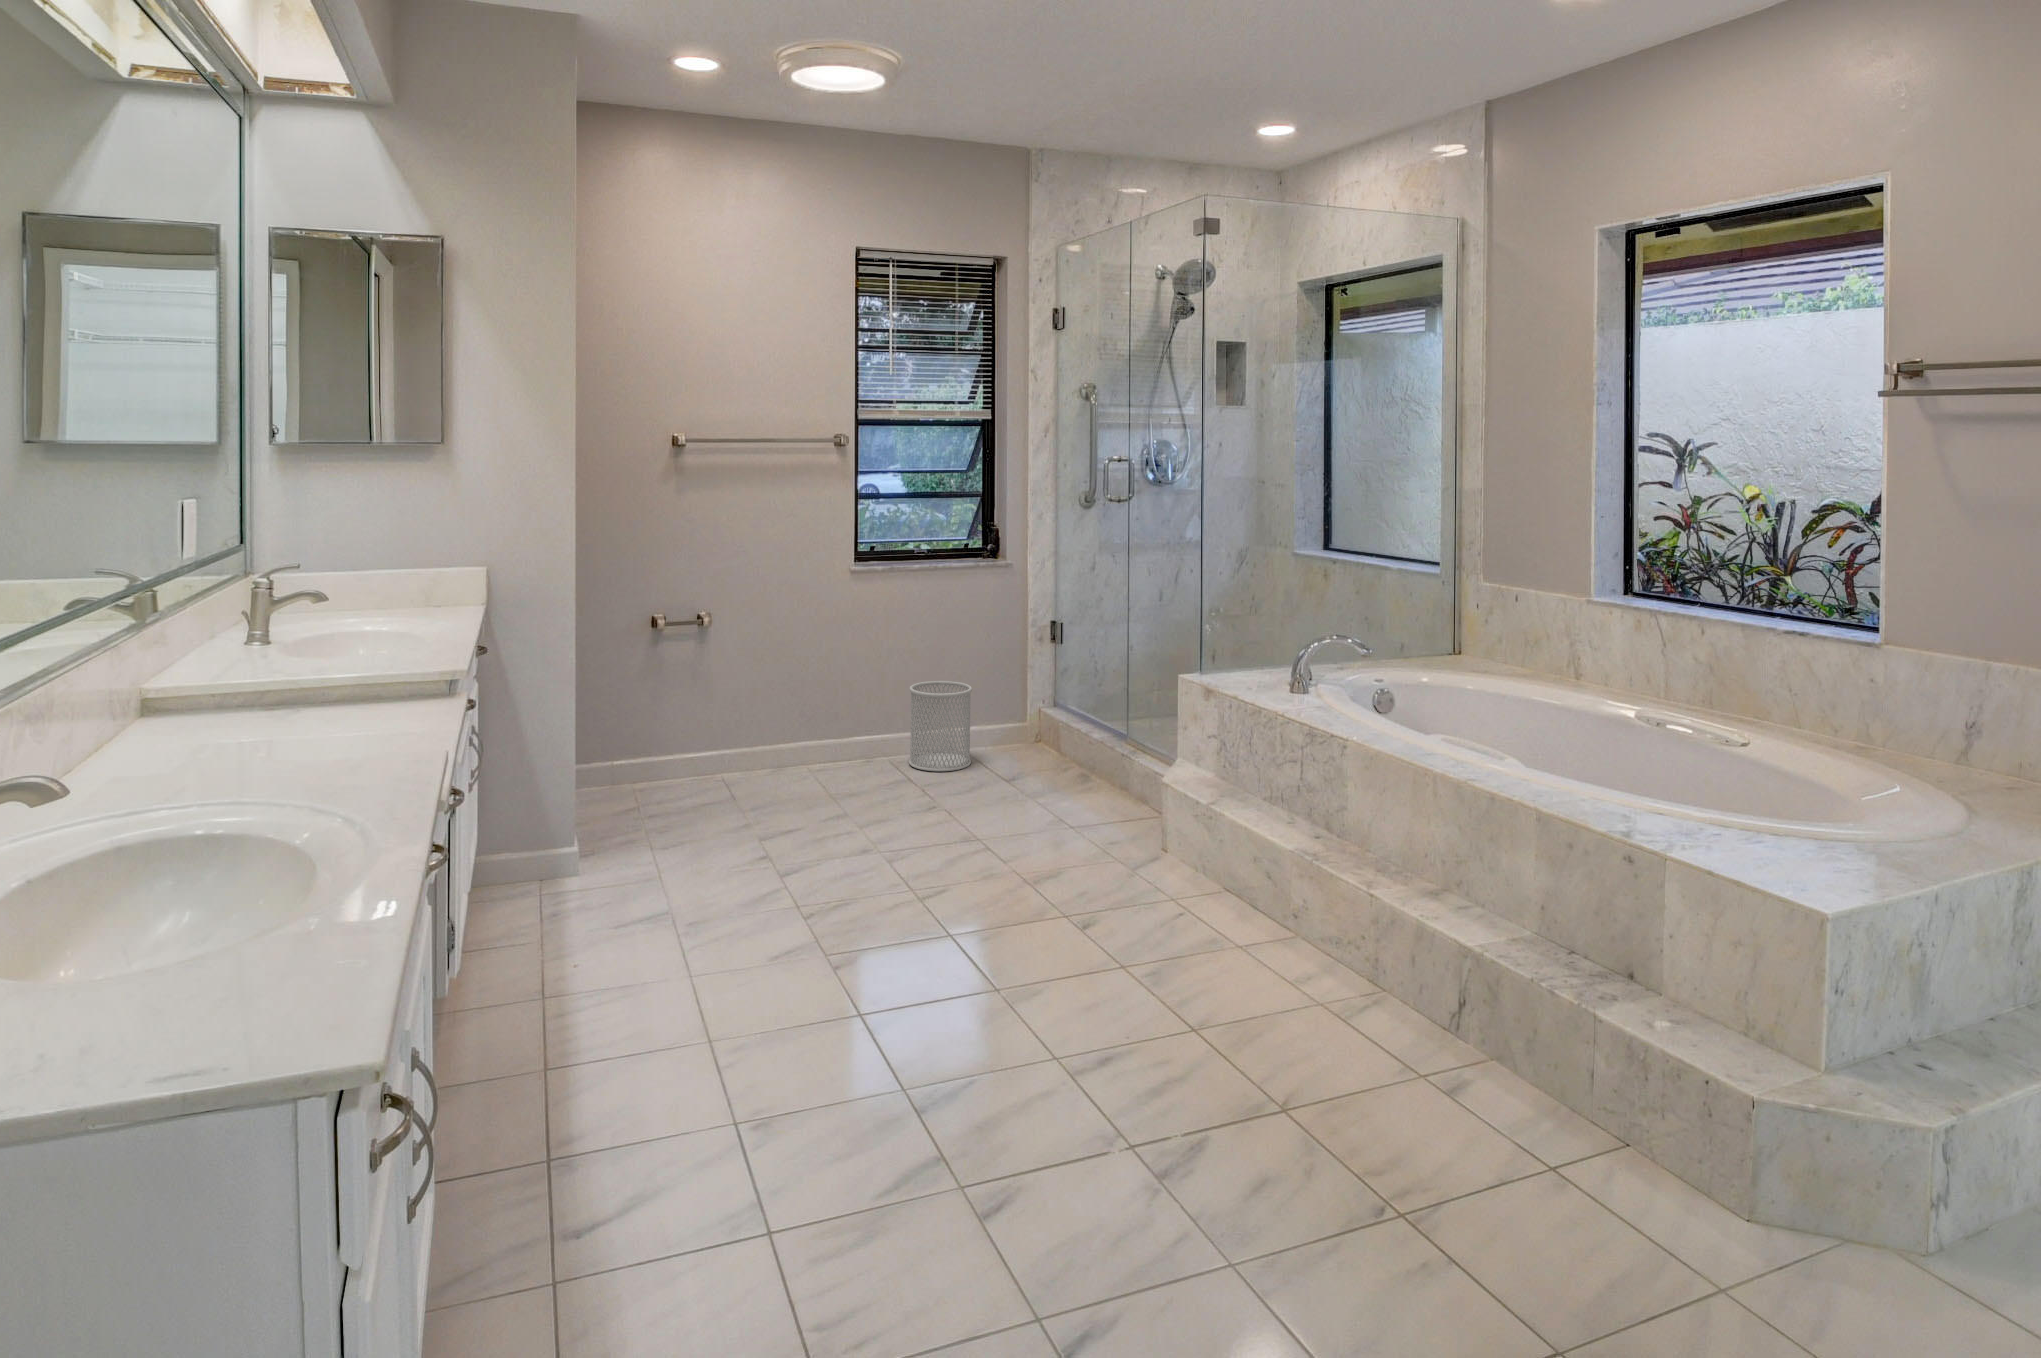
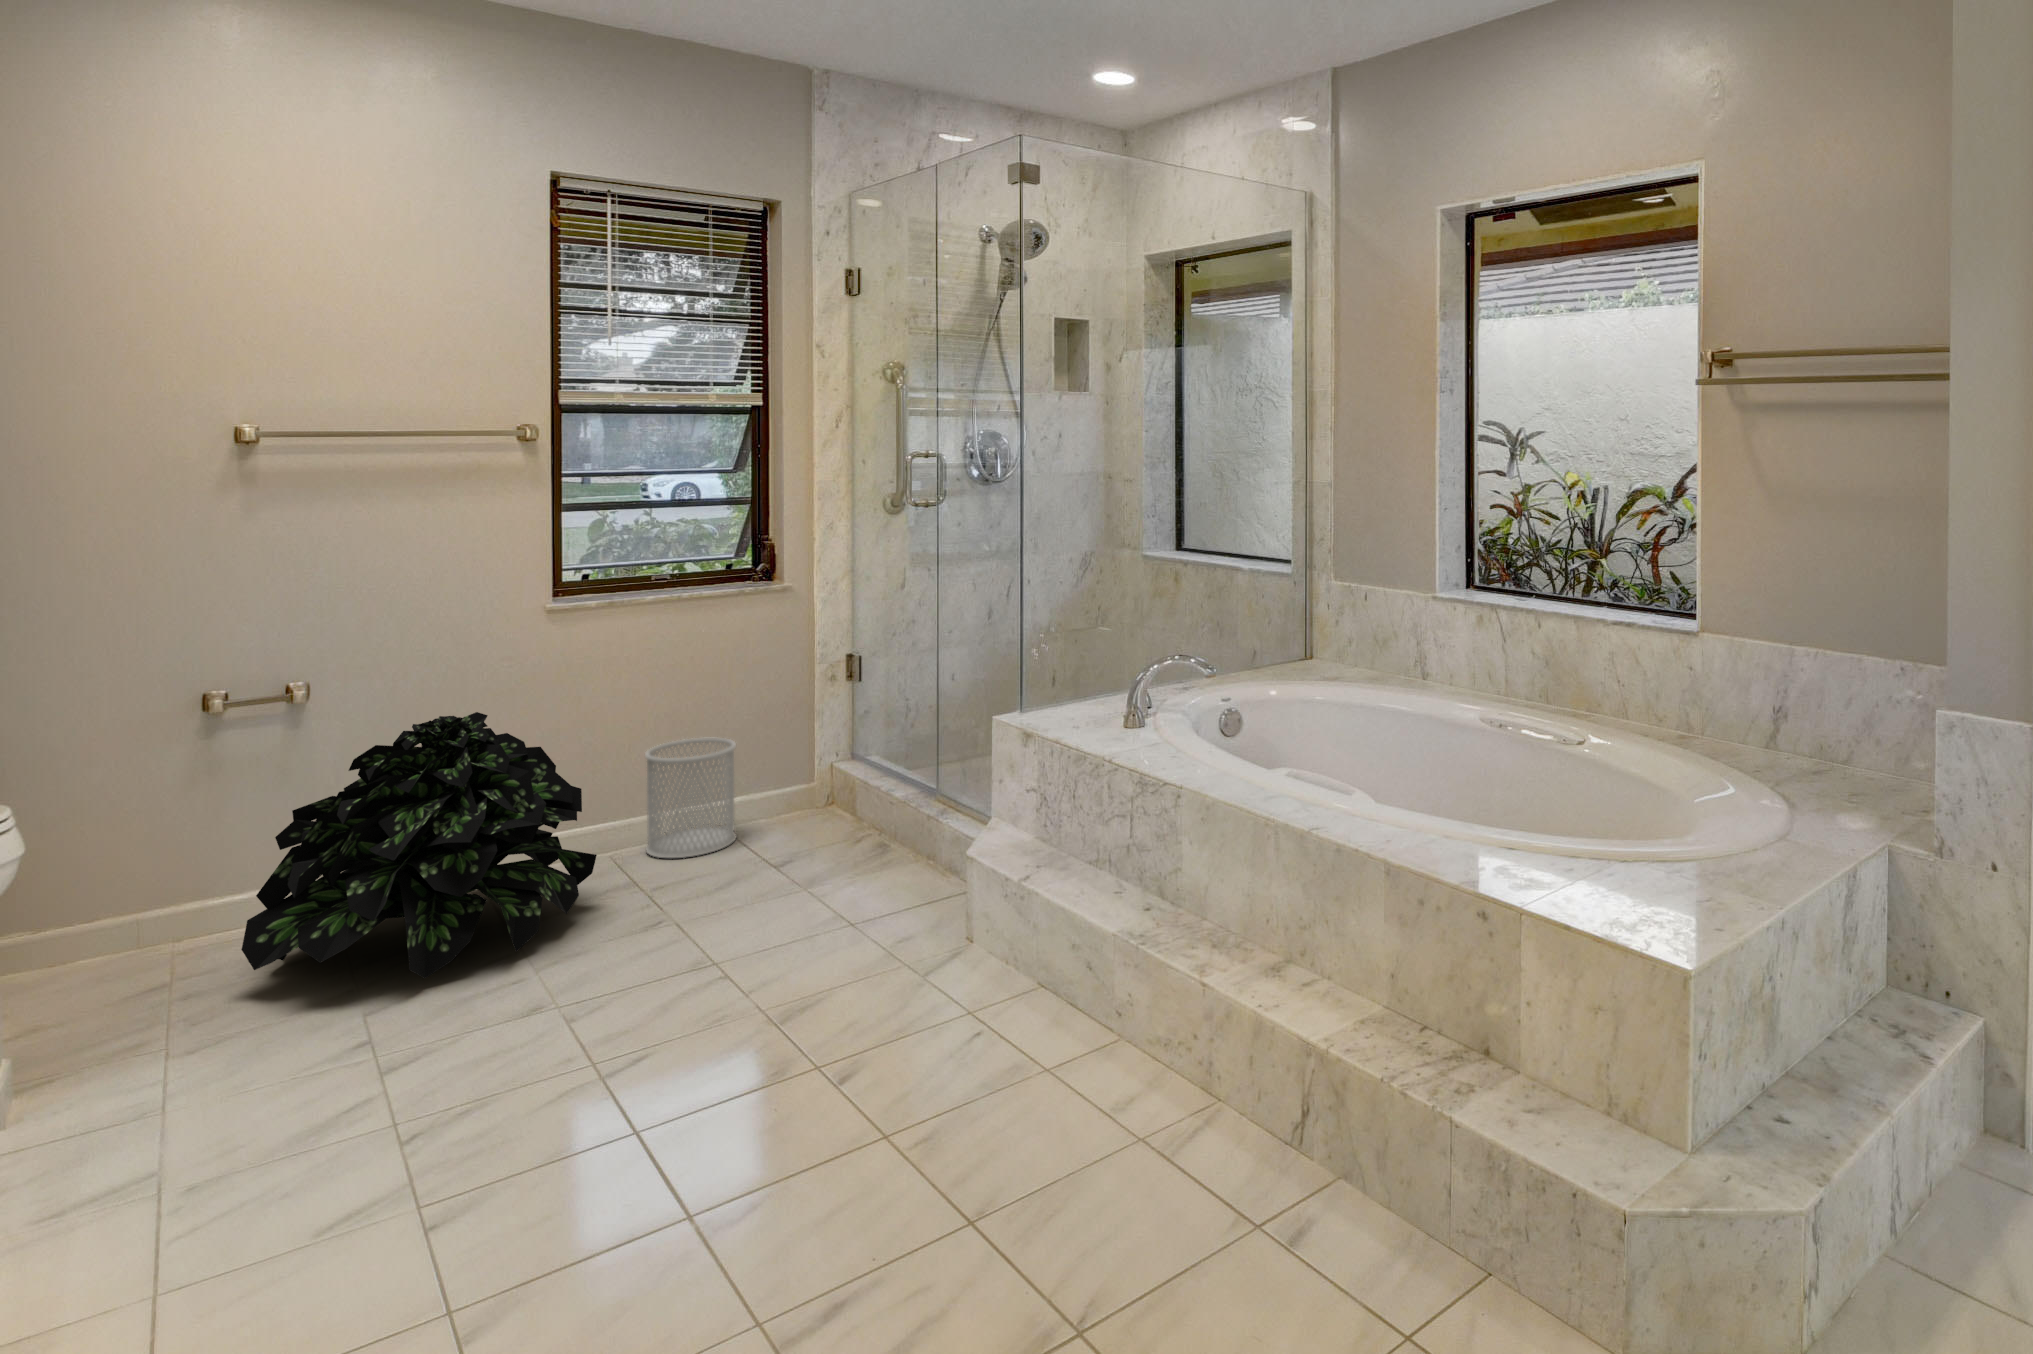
potted plant: none [686,642,885,824] -> present [242,712,597,978]

